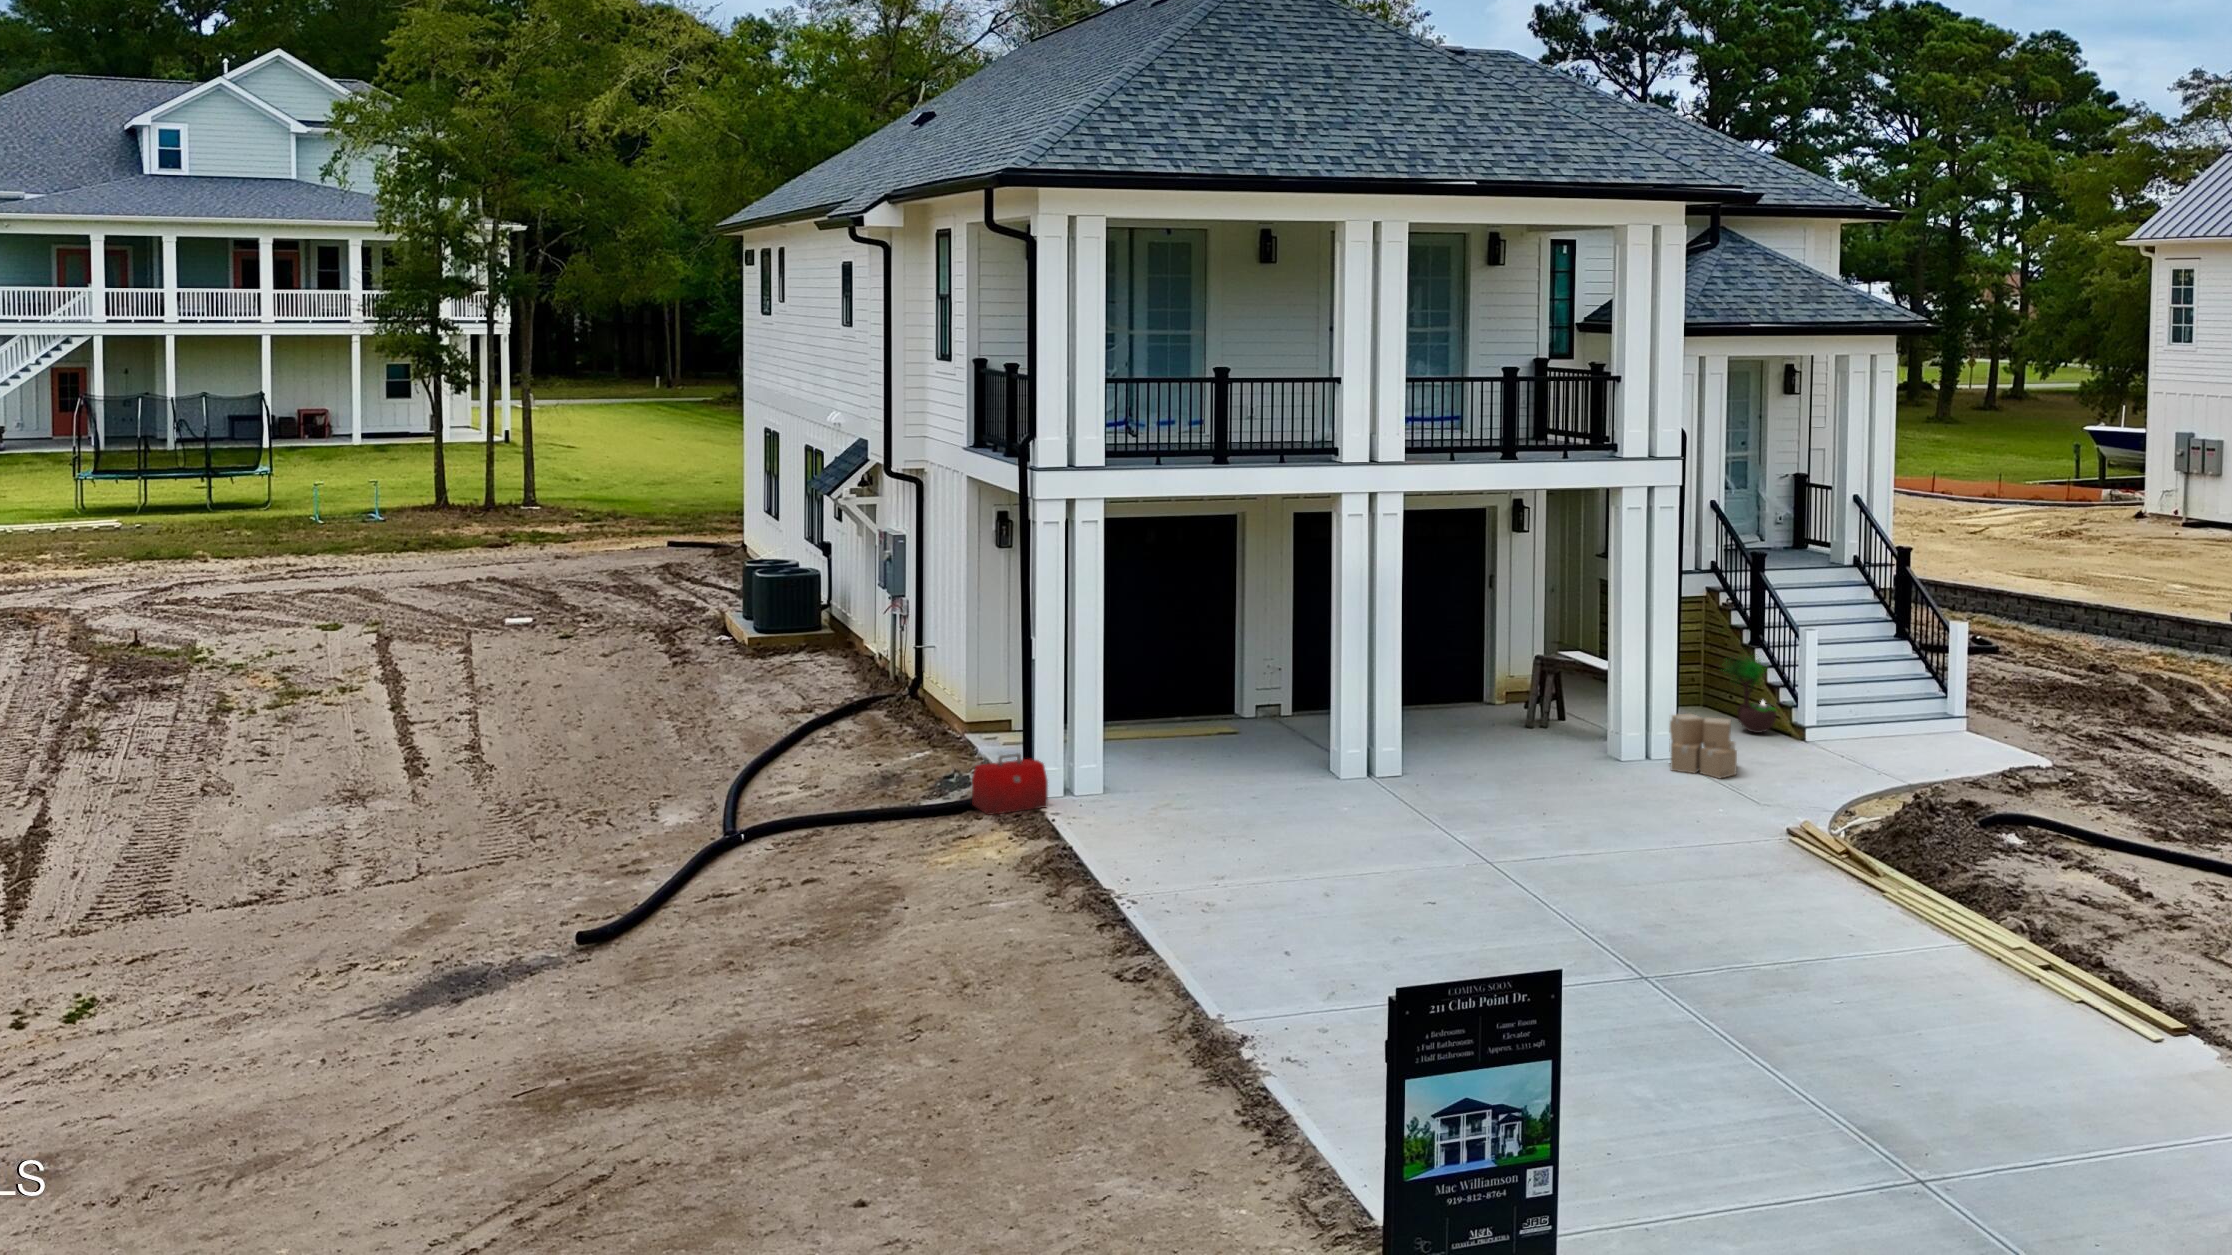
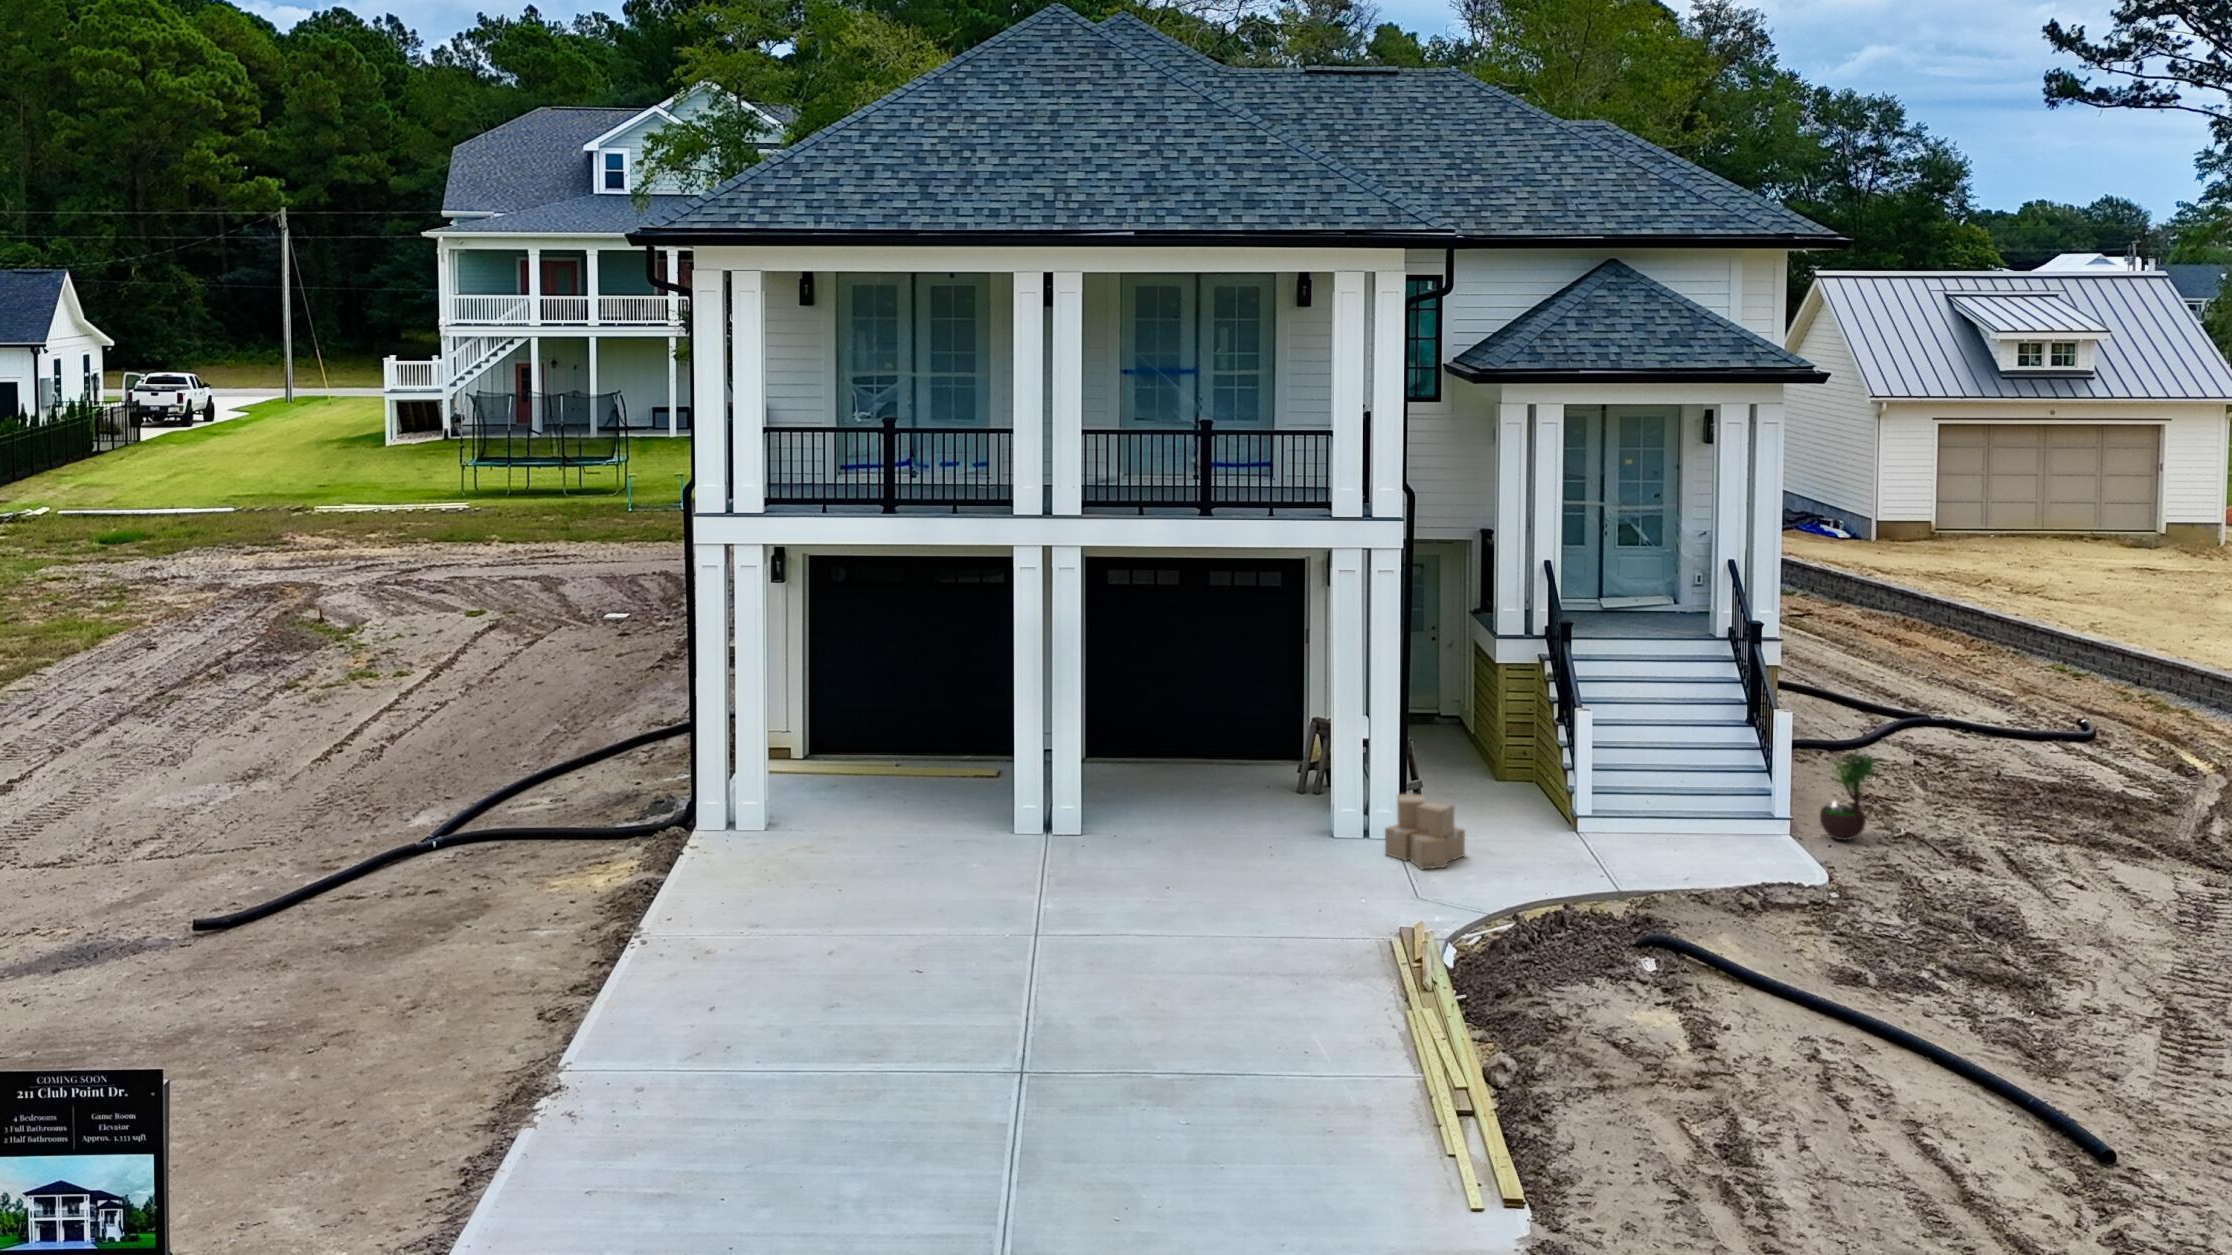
potted tree: present [1723,655,1776,733] -> present [1820,750,1875,840]
toolbox: present [972,753,1048,815] -> none [666,781,730,837]

